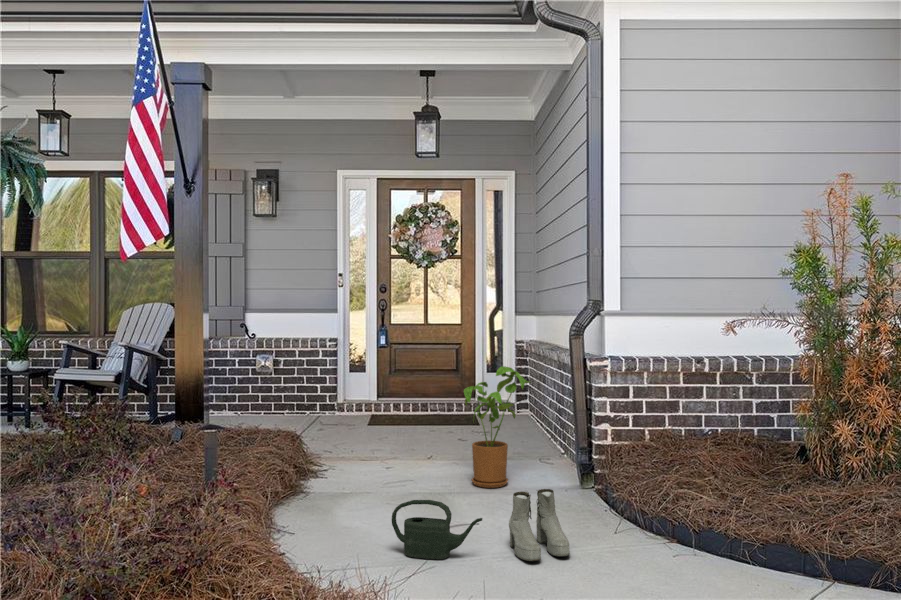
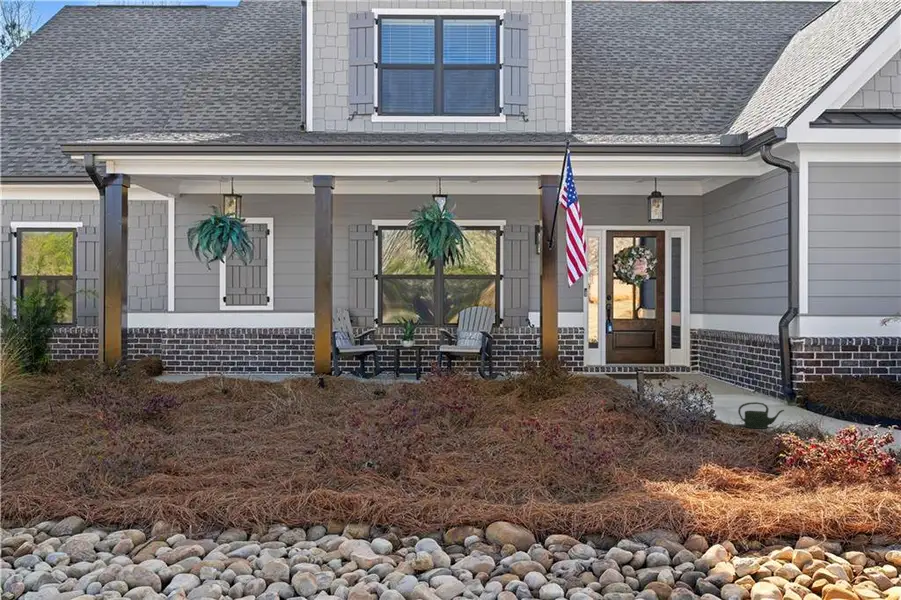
house plant: present [464,366,530,488] -> none [721,343,760,405]
boots: present [509,489,570,561] -> none [787,399,823,428]

